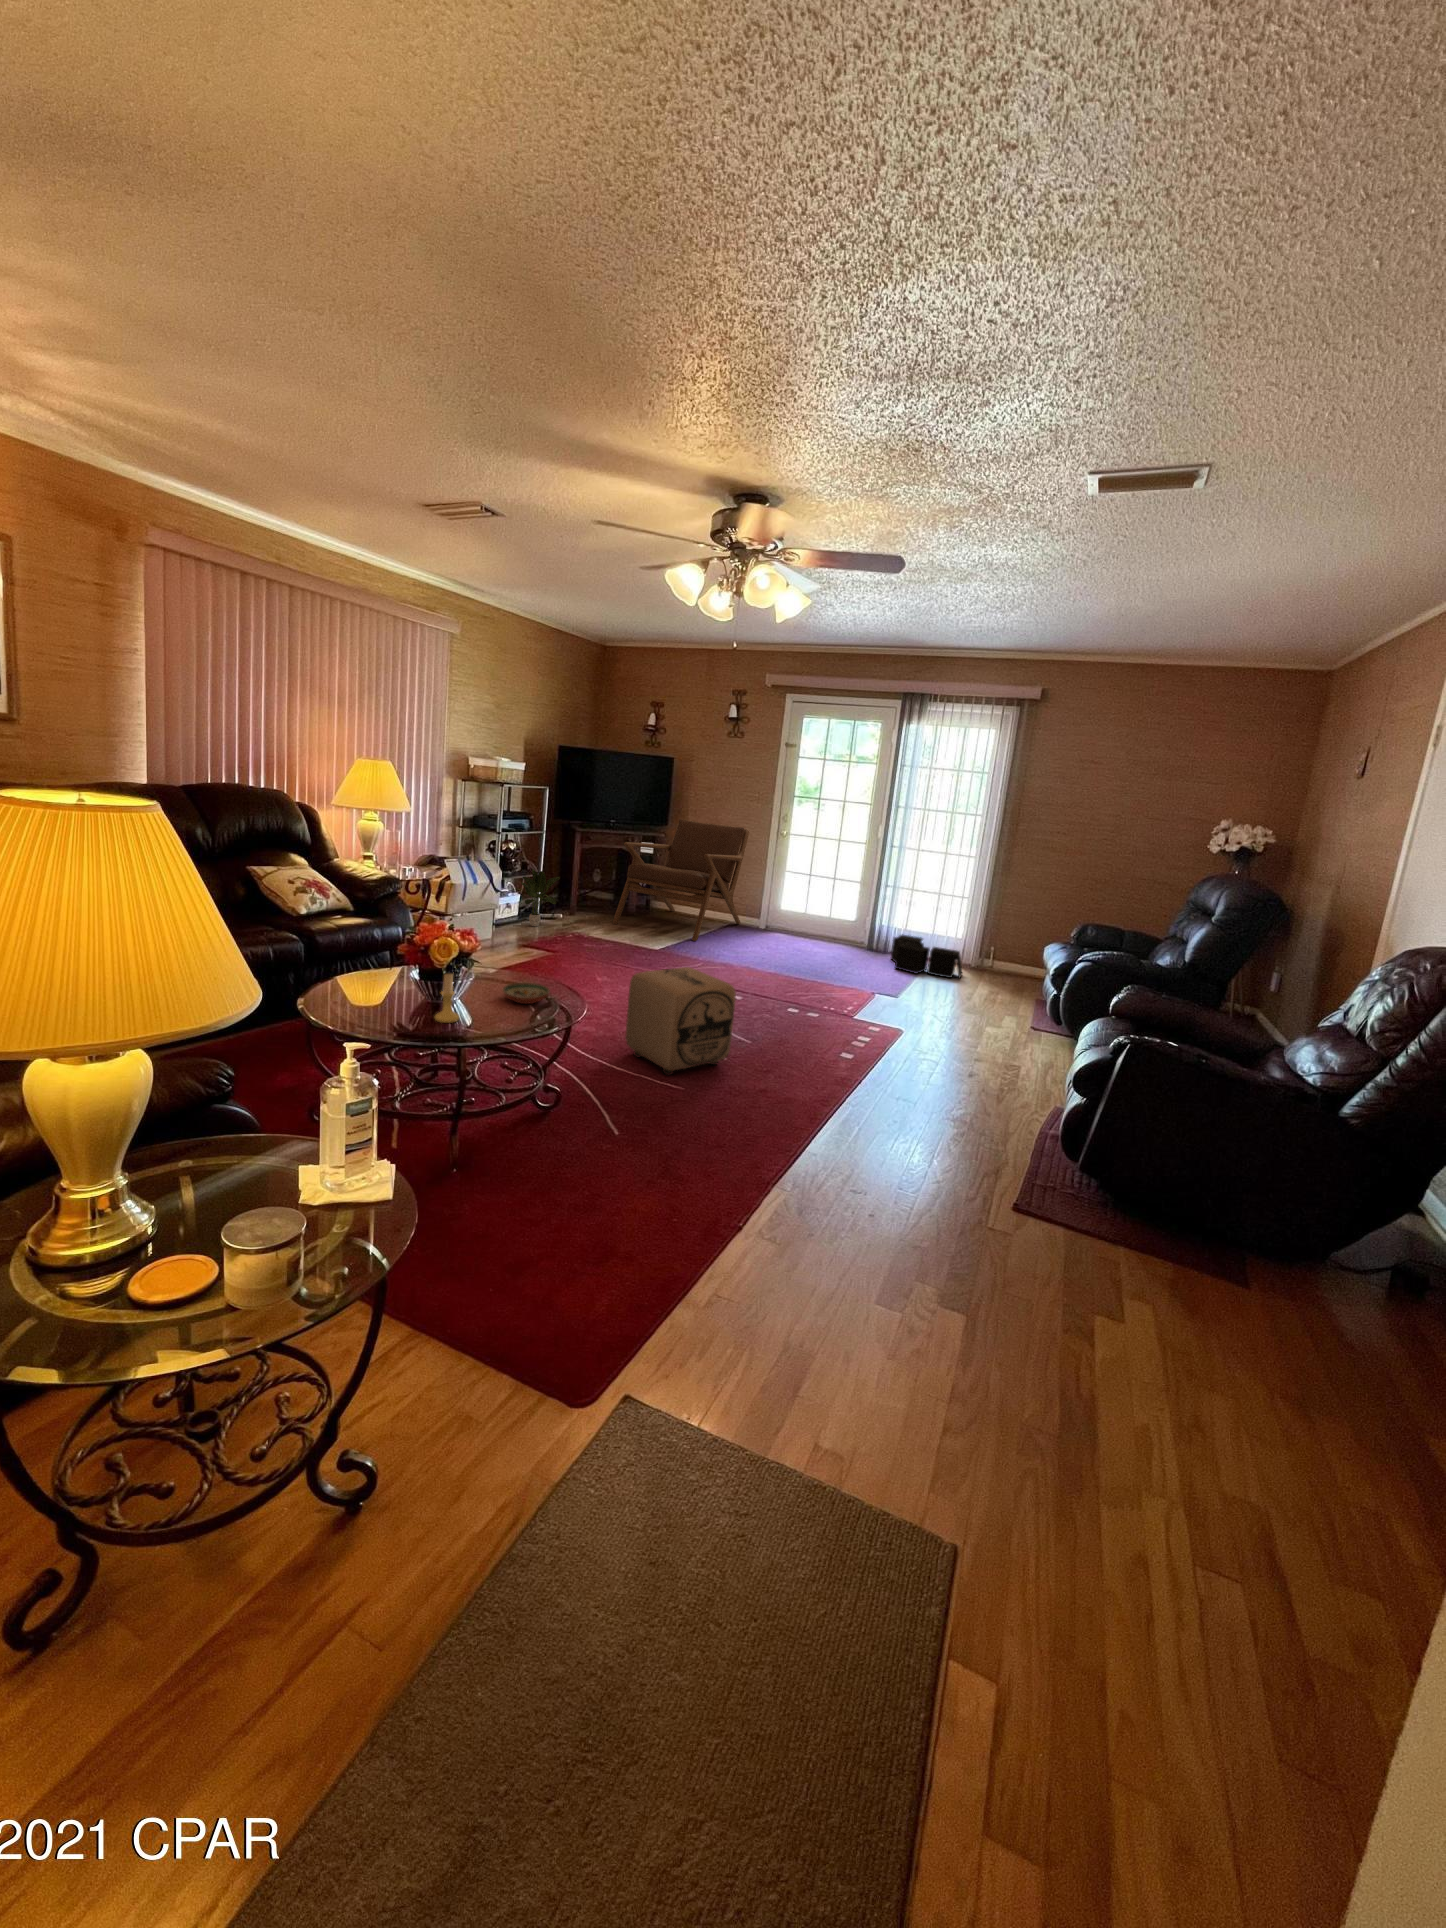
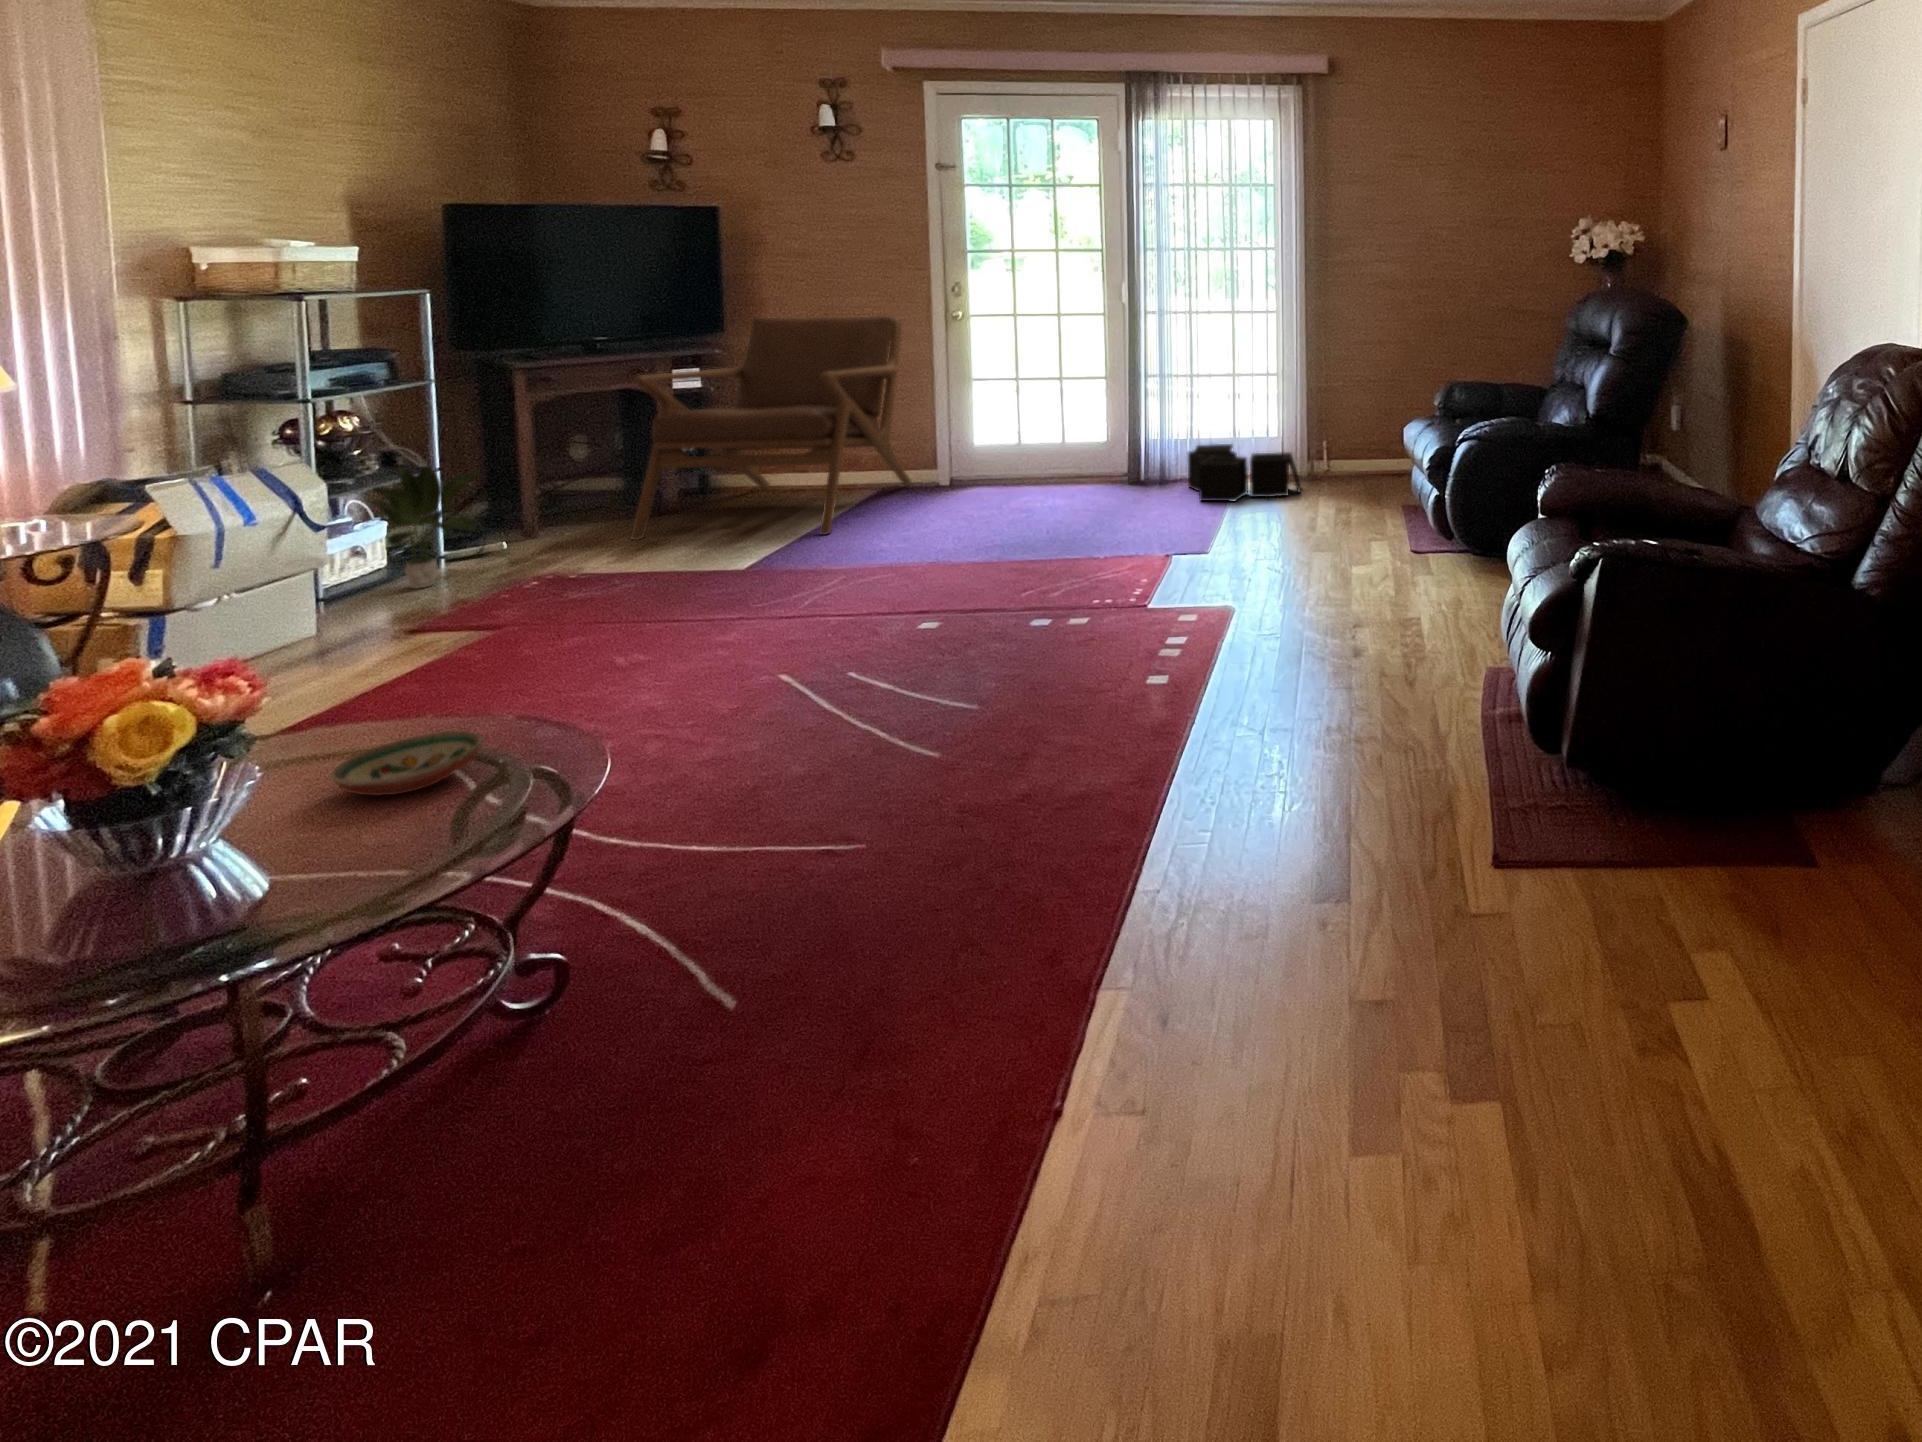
ottoman: present [626,967,736,1075] -> none [701,593,952,826]
candle holder: present [435,974,459,1023] -> none [81,735,182,936]

